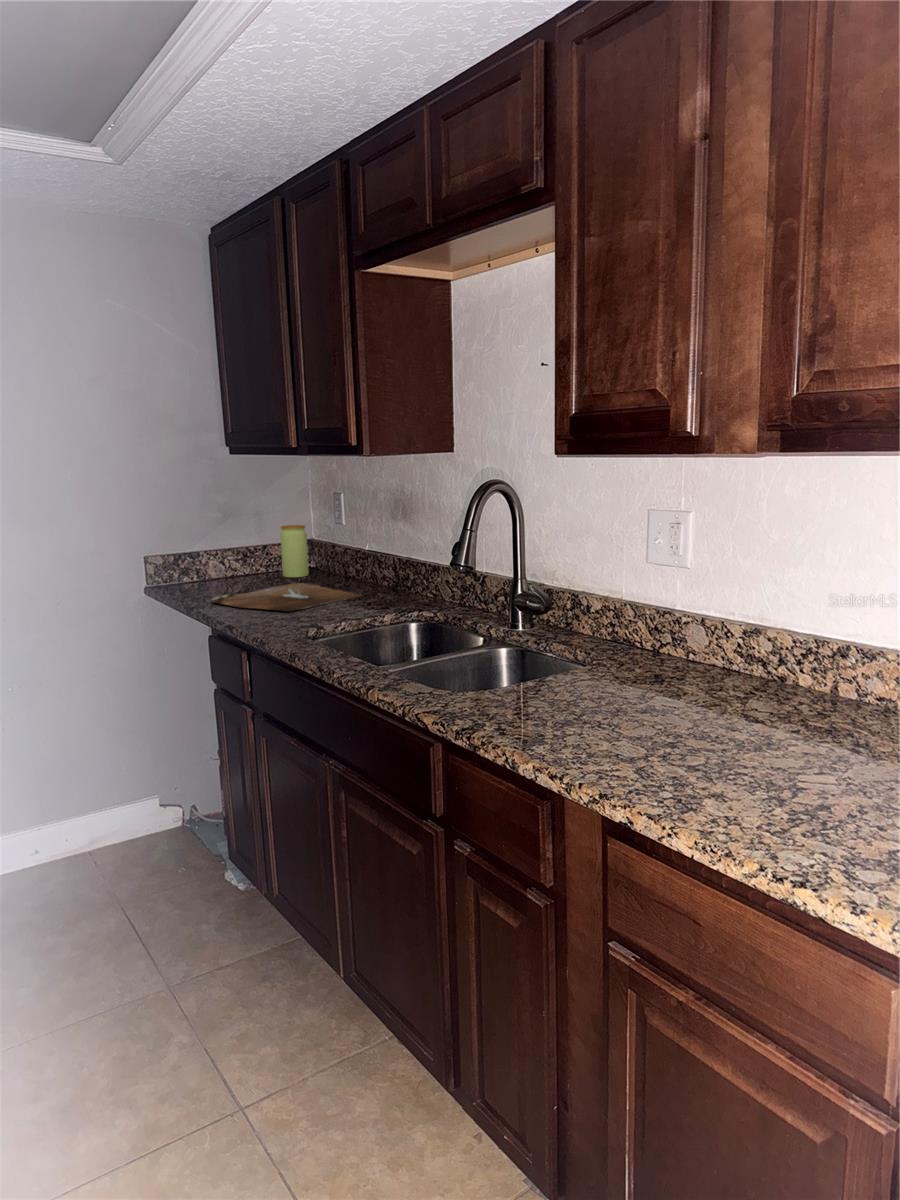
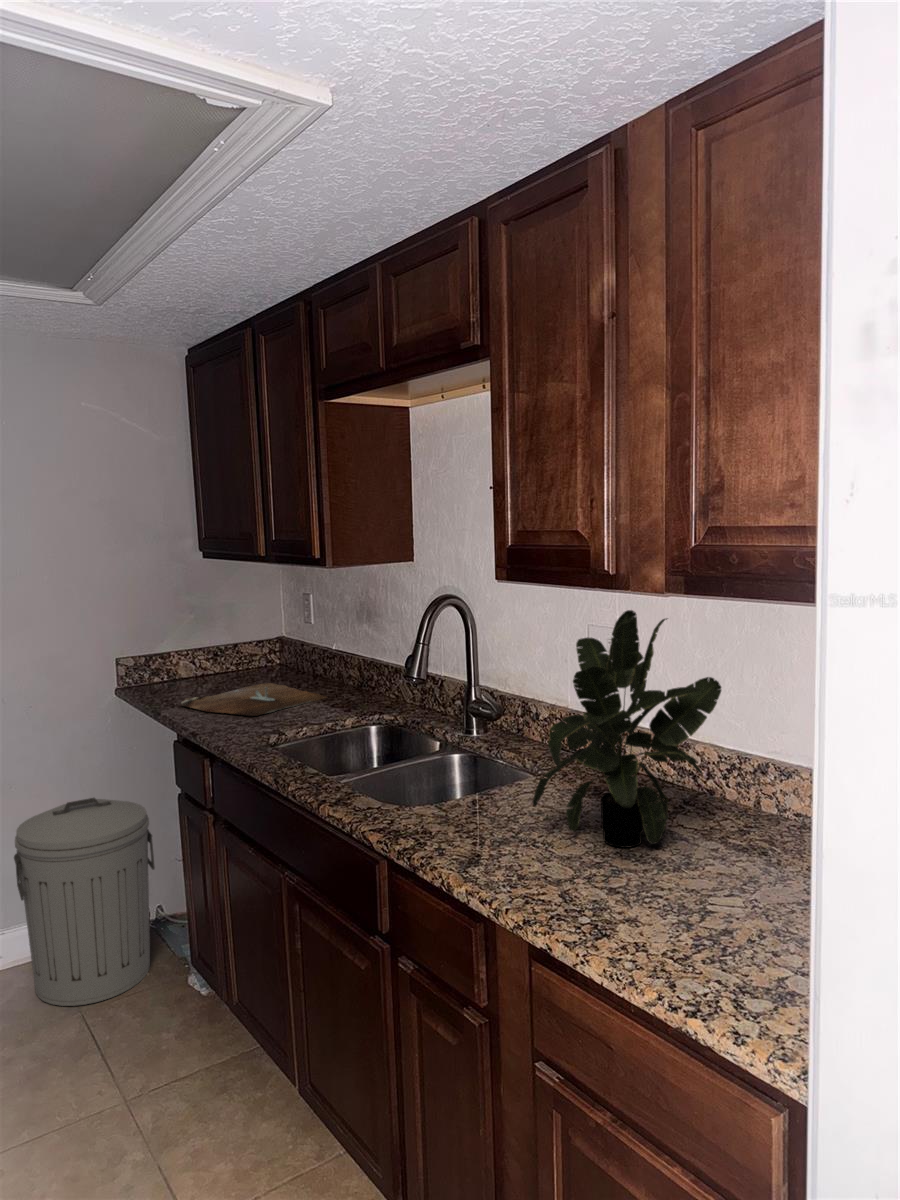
potted plant: none [599,478,810,729] -> present [533,610,721,848]
jar: present [280,525,309,577] -> none [251,625,278,677]
trash can: none [46,696,187,900] -> present [14,798,155,1006]

